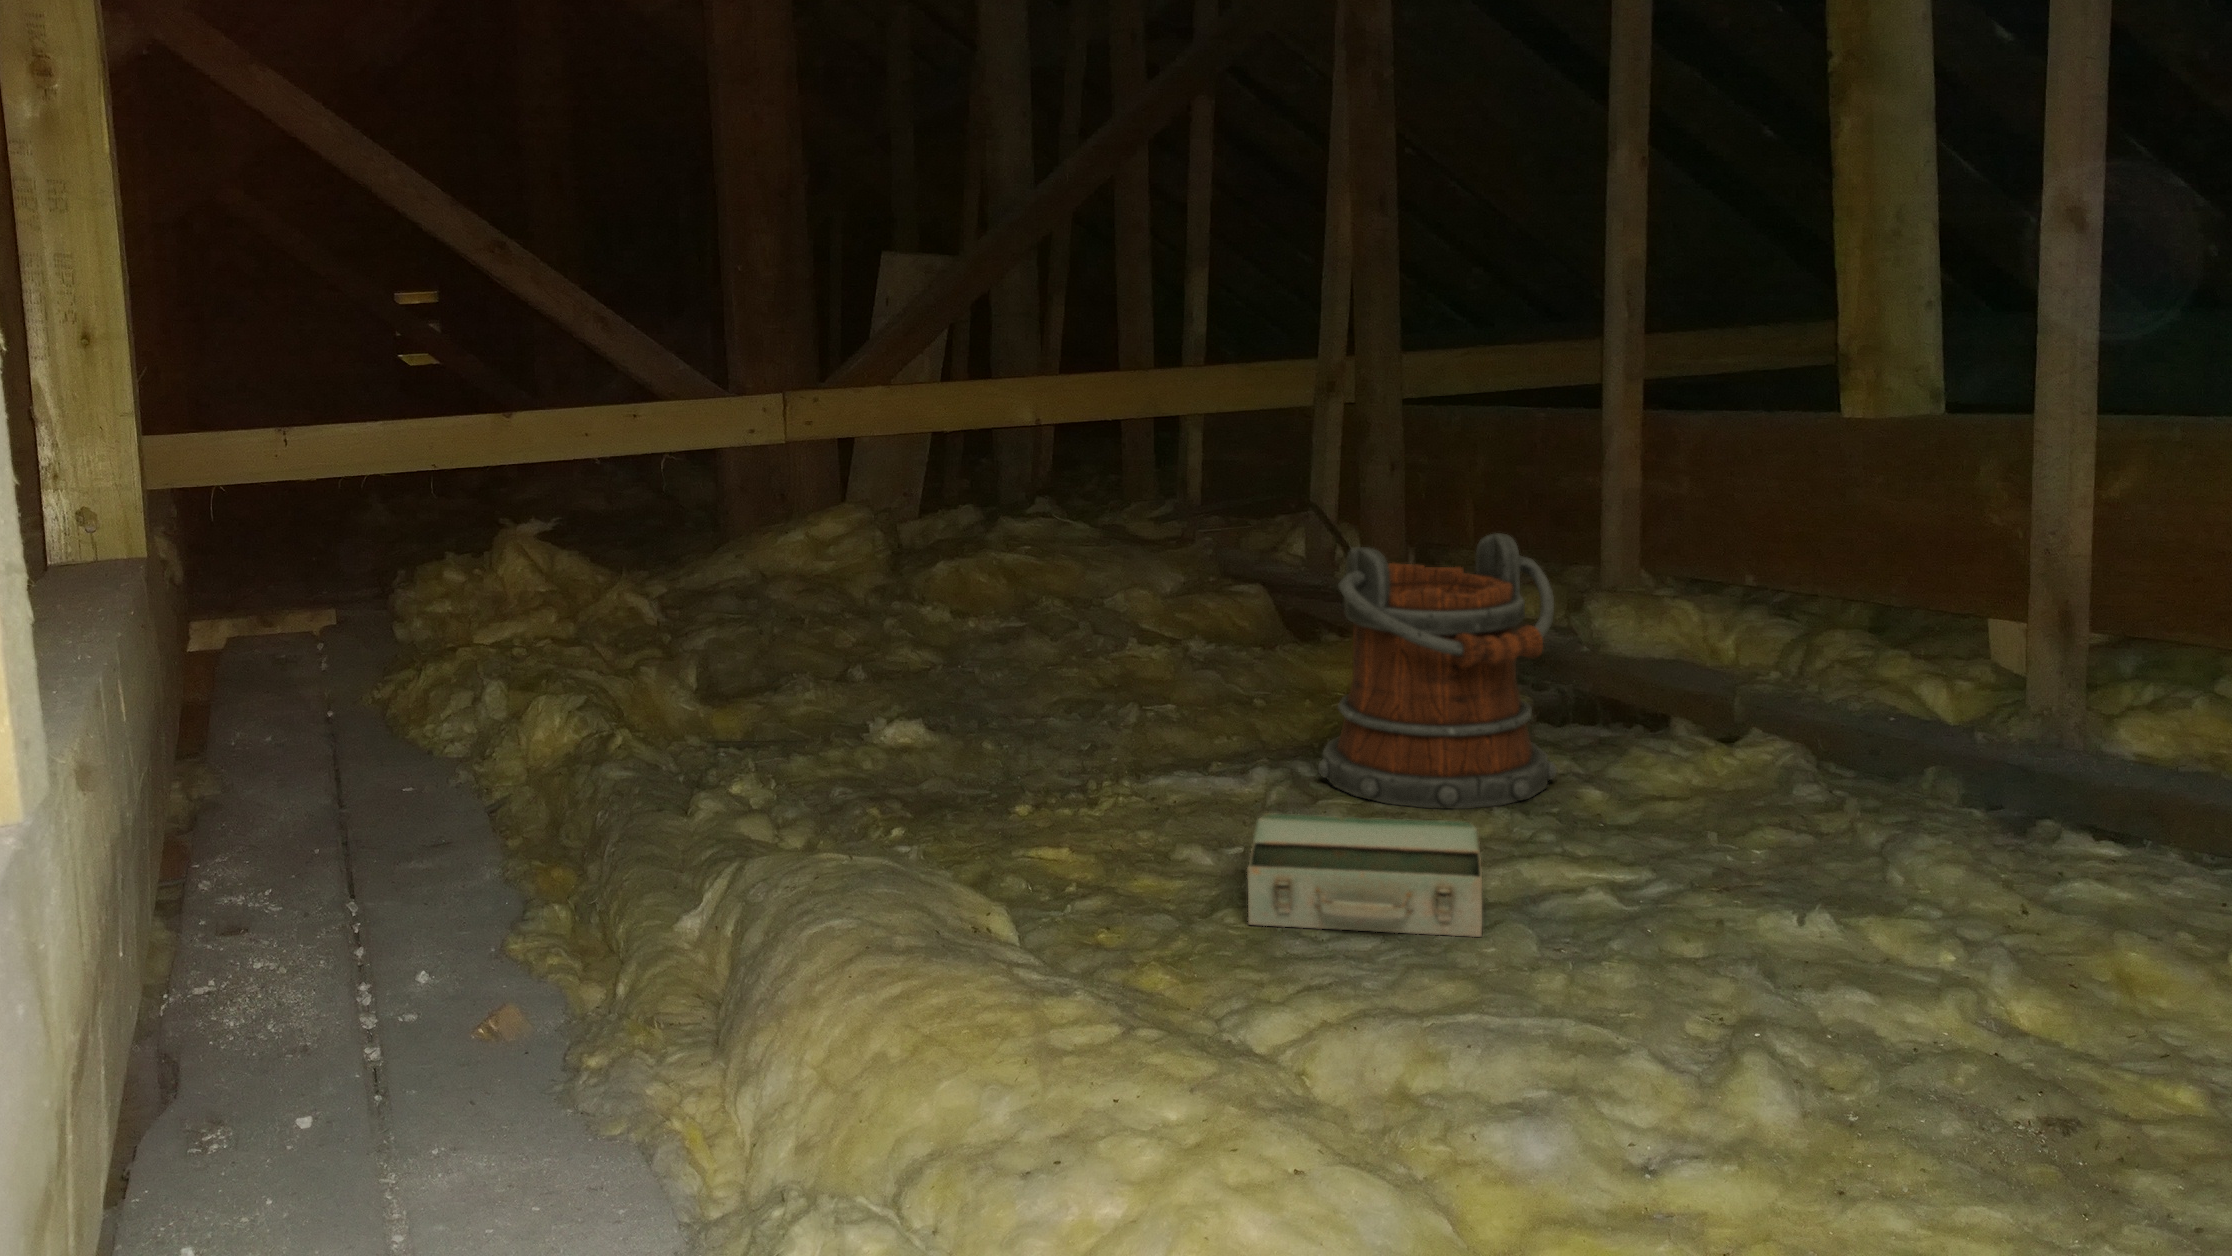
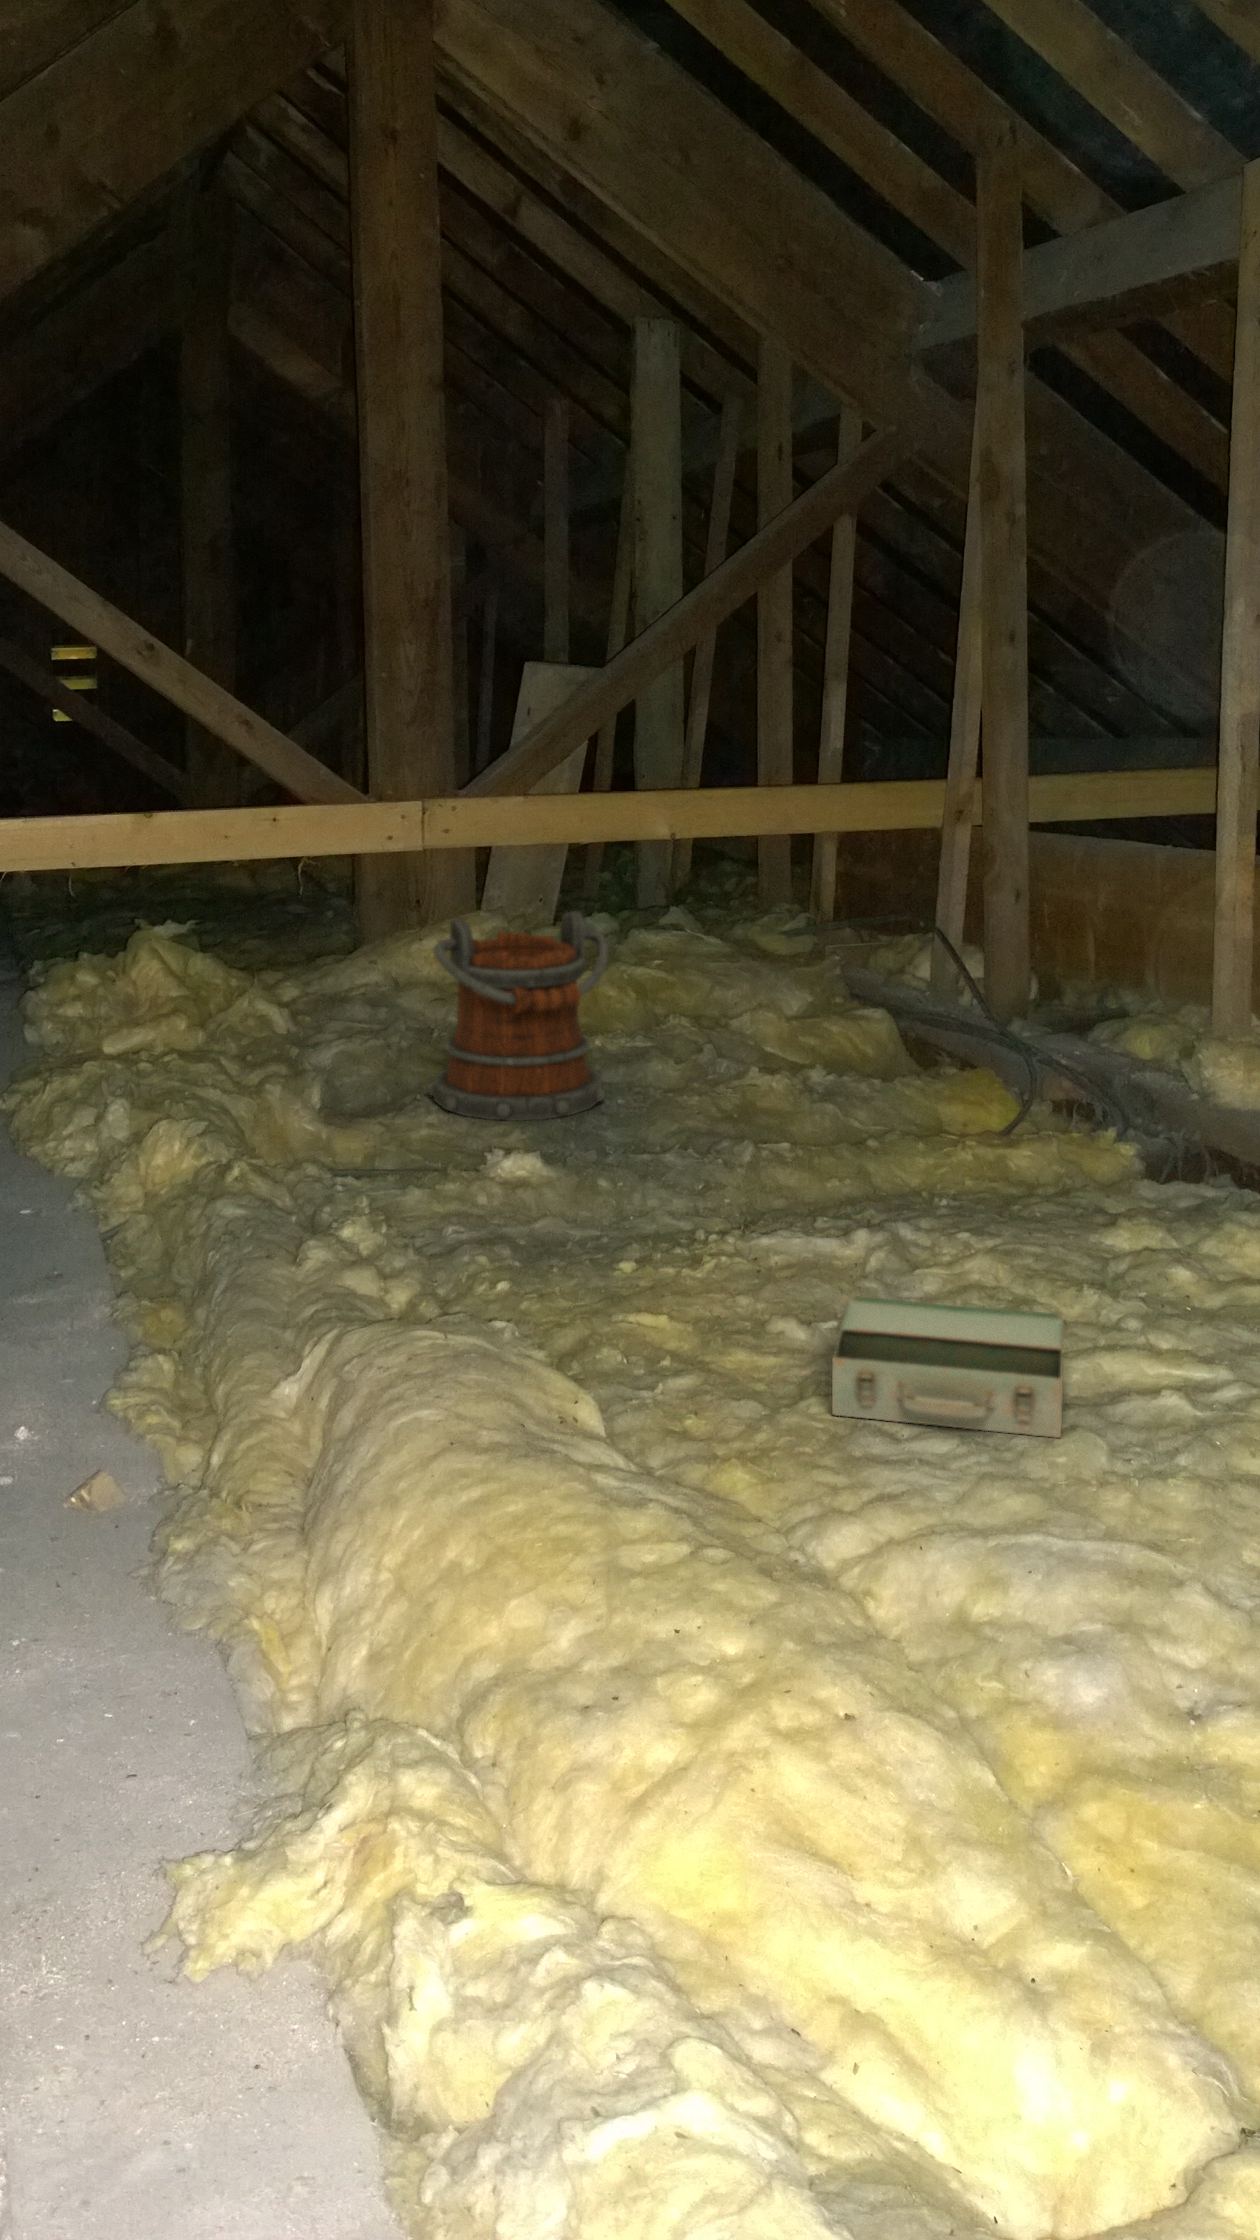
bucket: present [1318,533,1557,809] -> present [428,911,609,1121]

